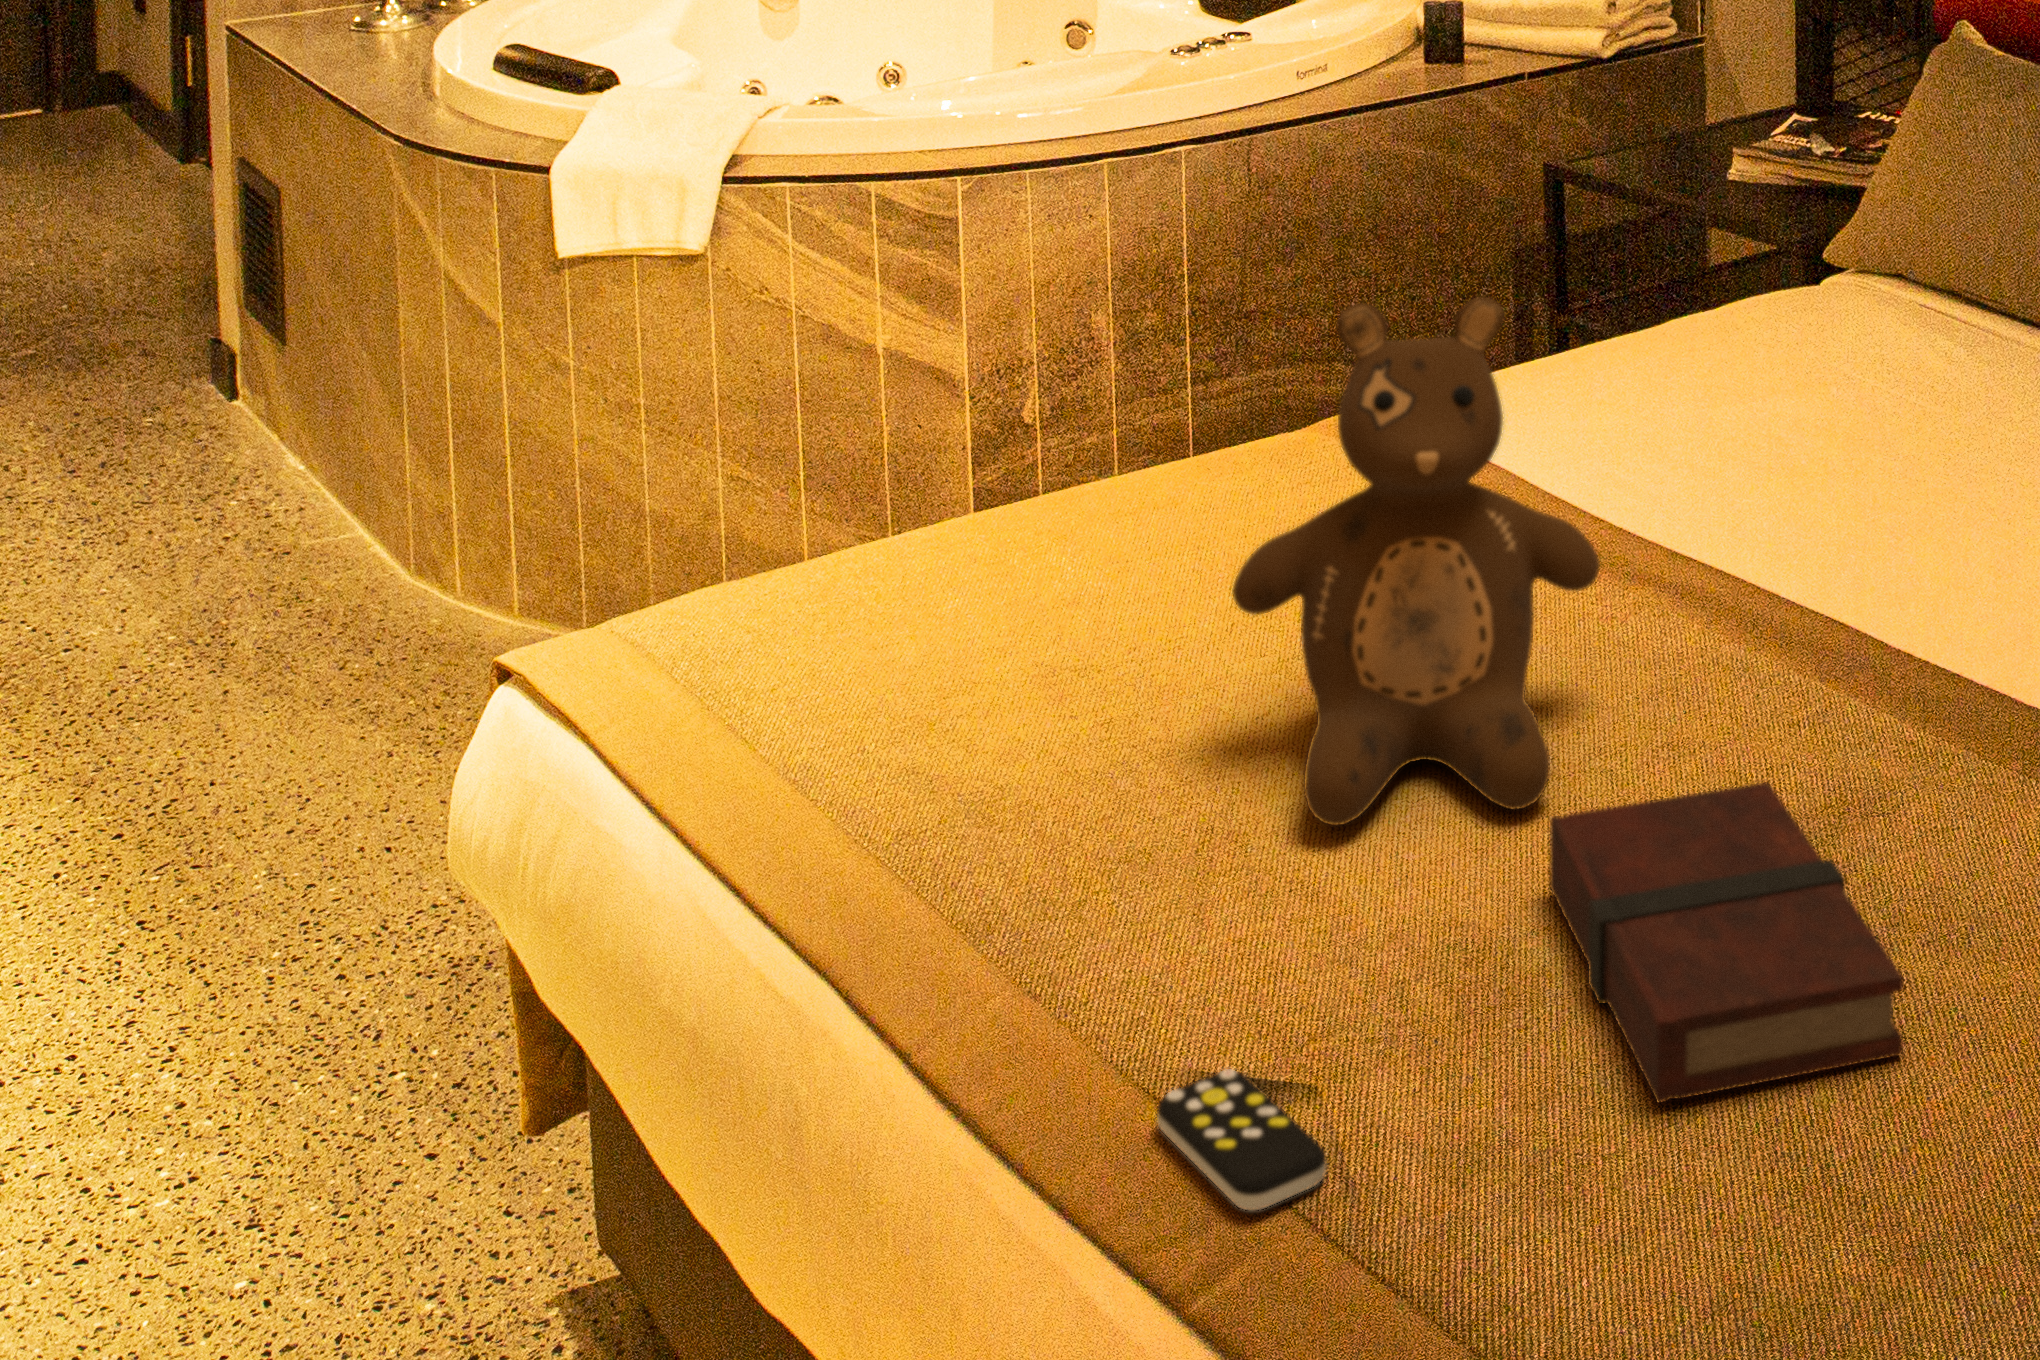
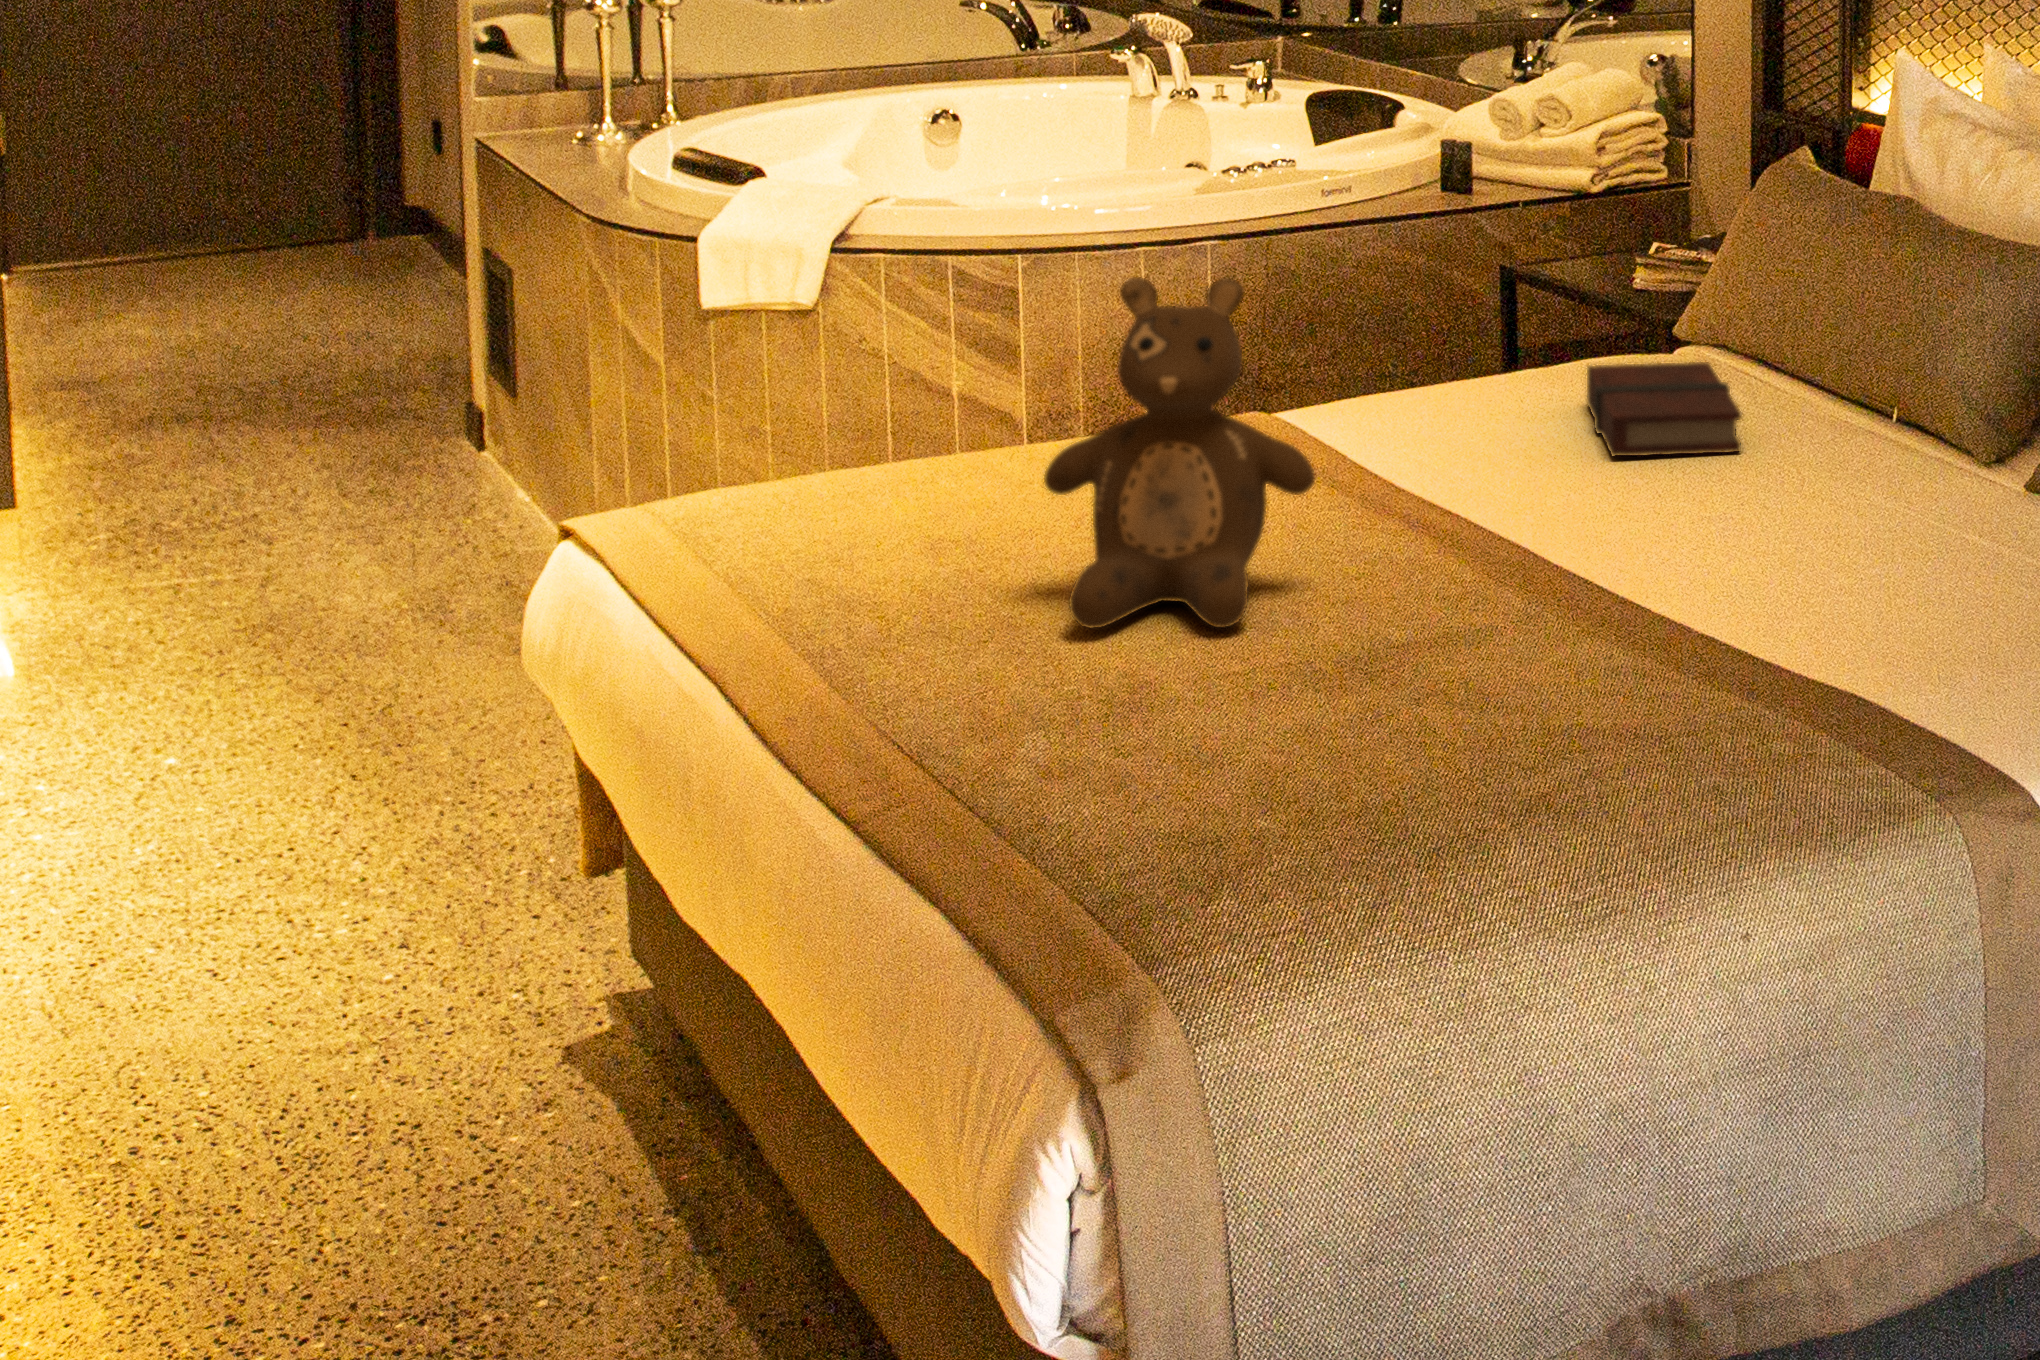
book: present [1549,782,1904,1103] -> present [1587,362,1742,456]
remote control: present [1157,1069,1327,1211] -> none [900,734,997,800]

